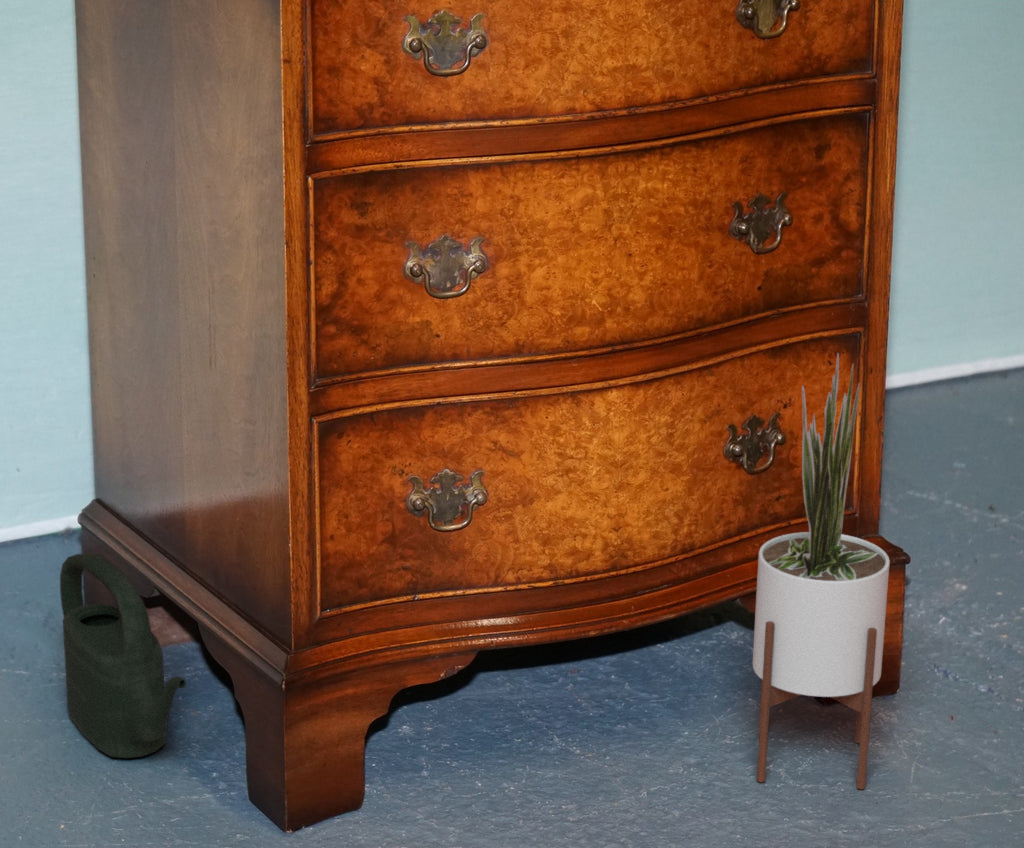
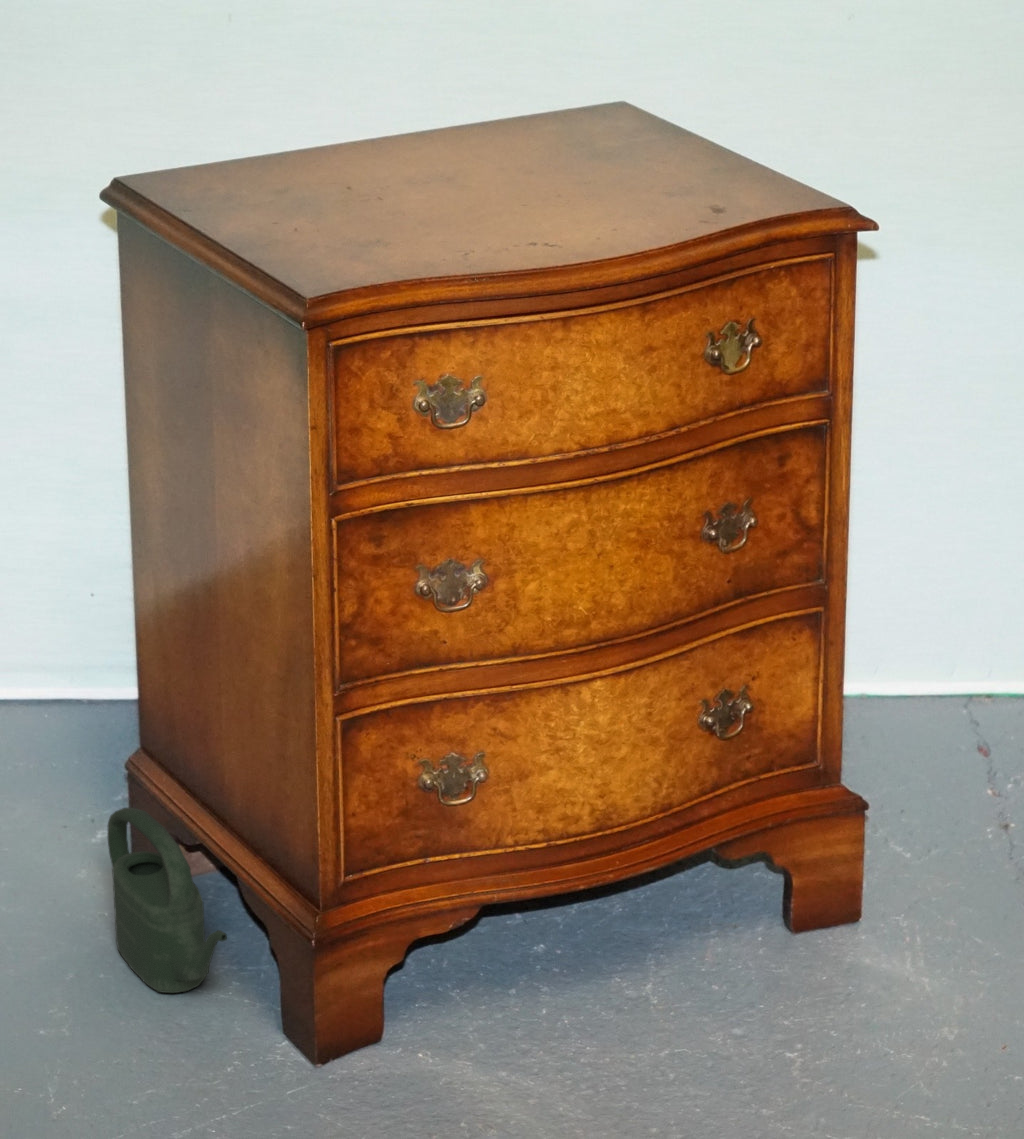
potted plant: present [753,354,890,789] -> none [727,647,843,1020]

